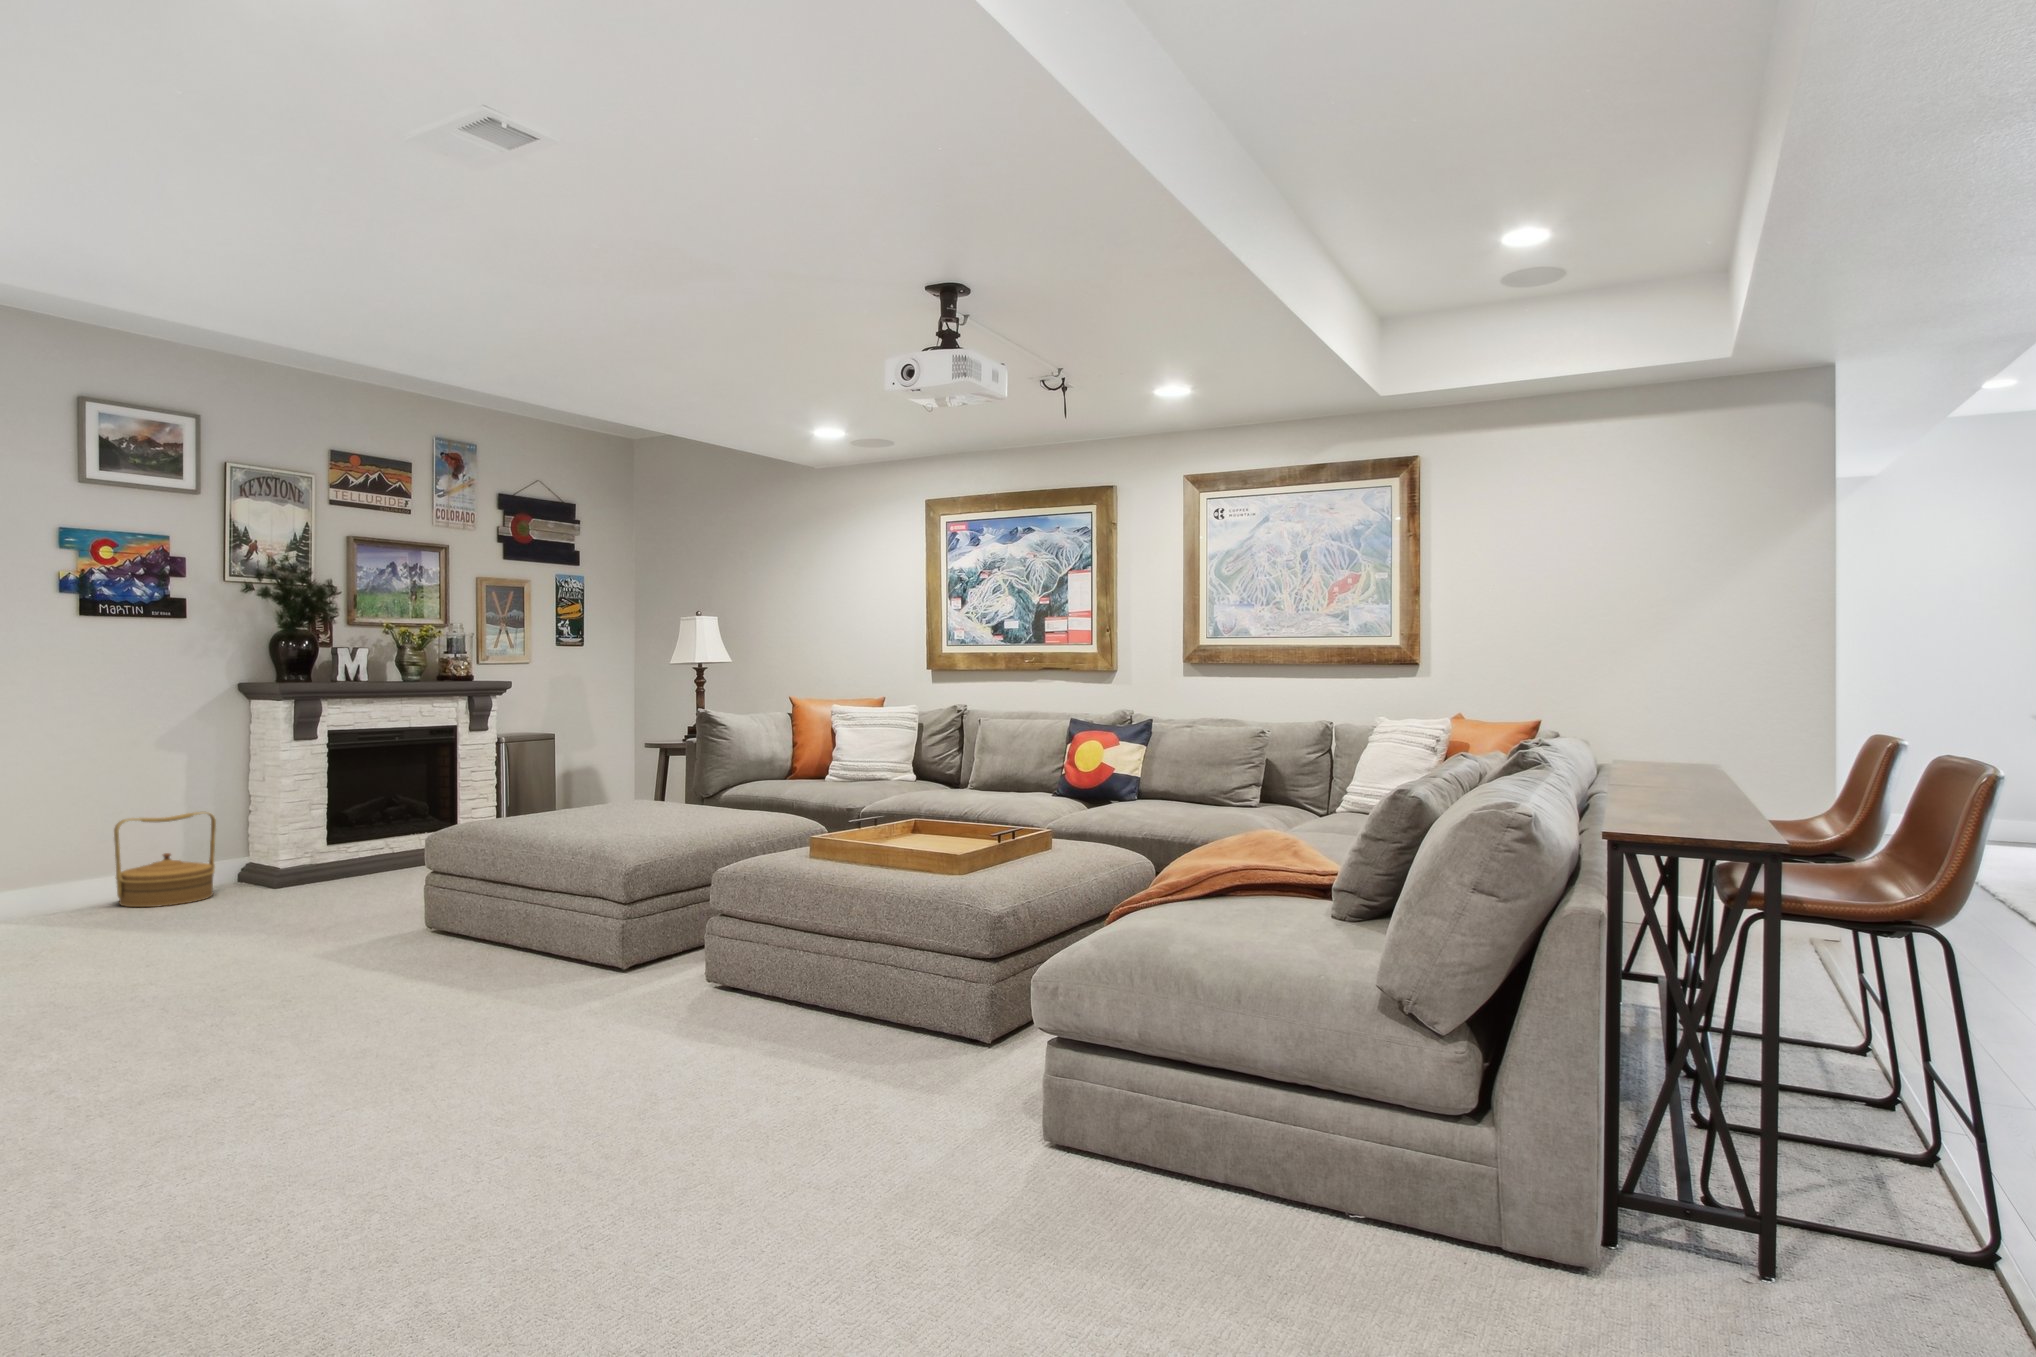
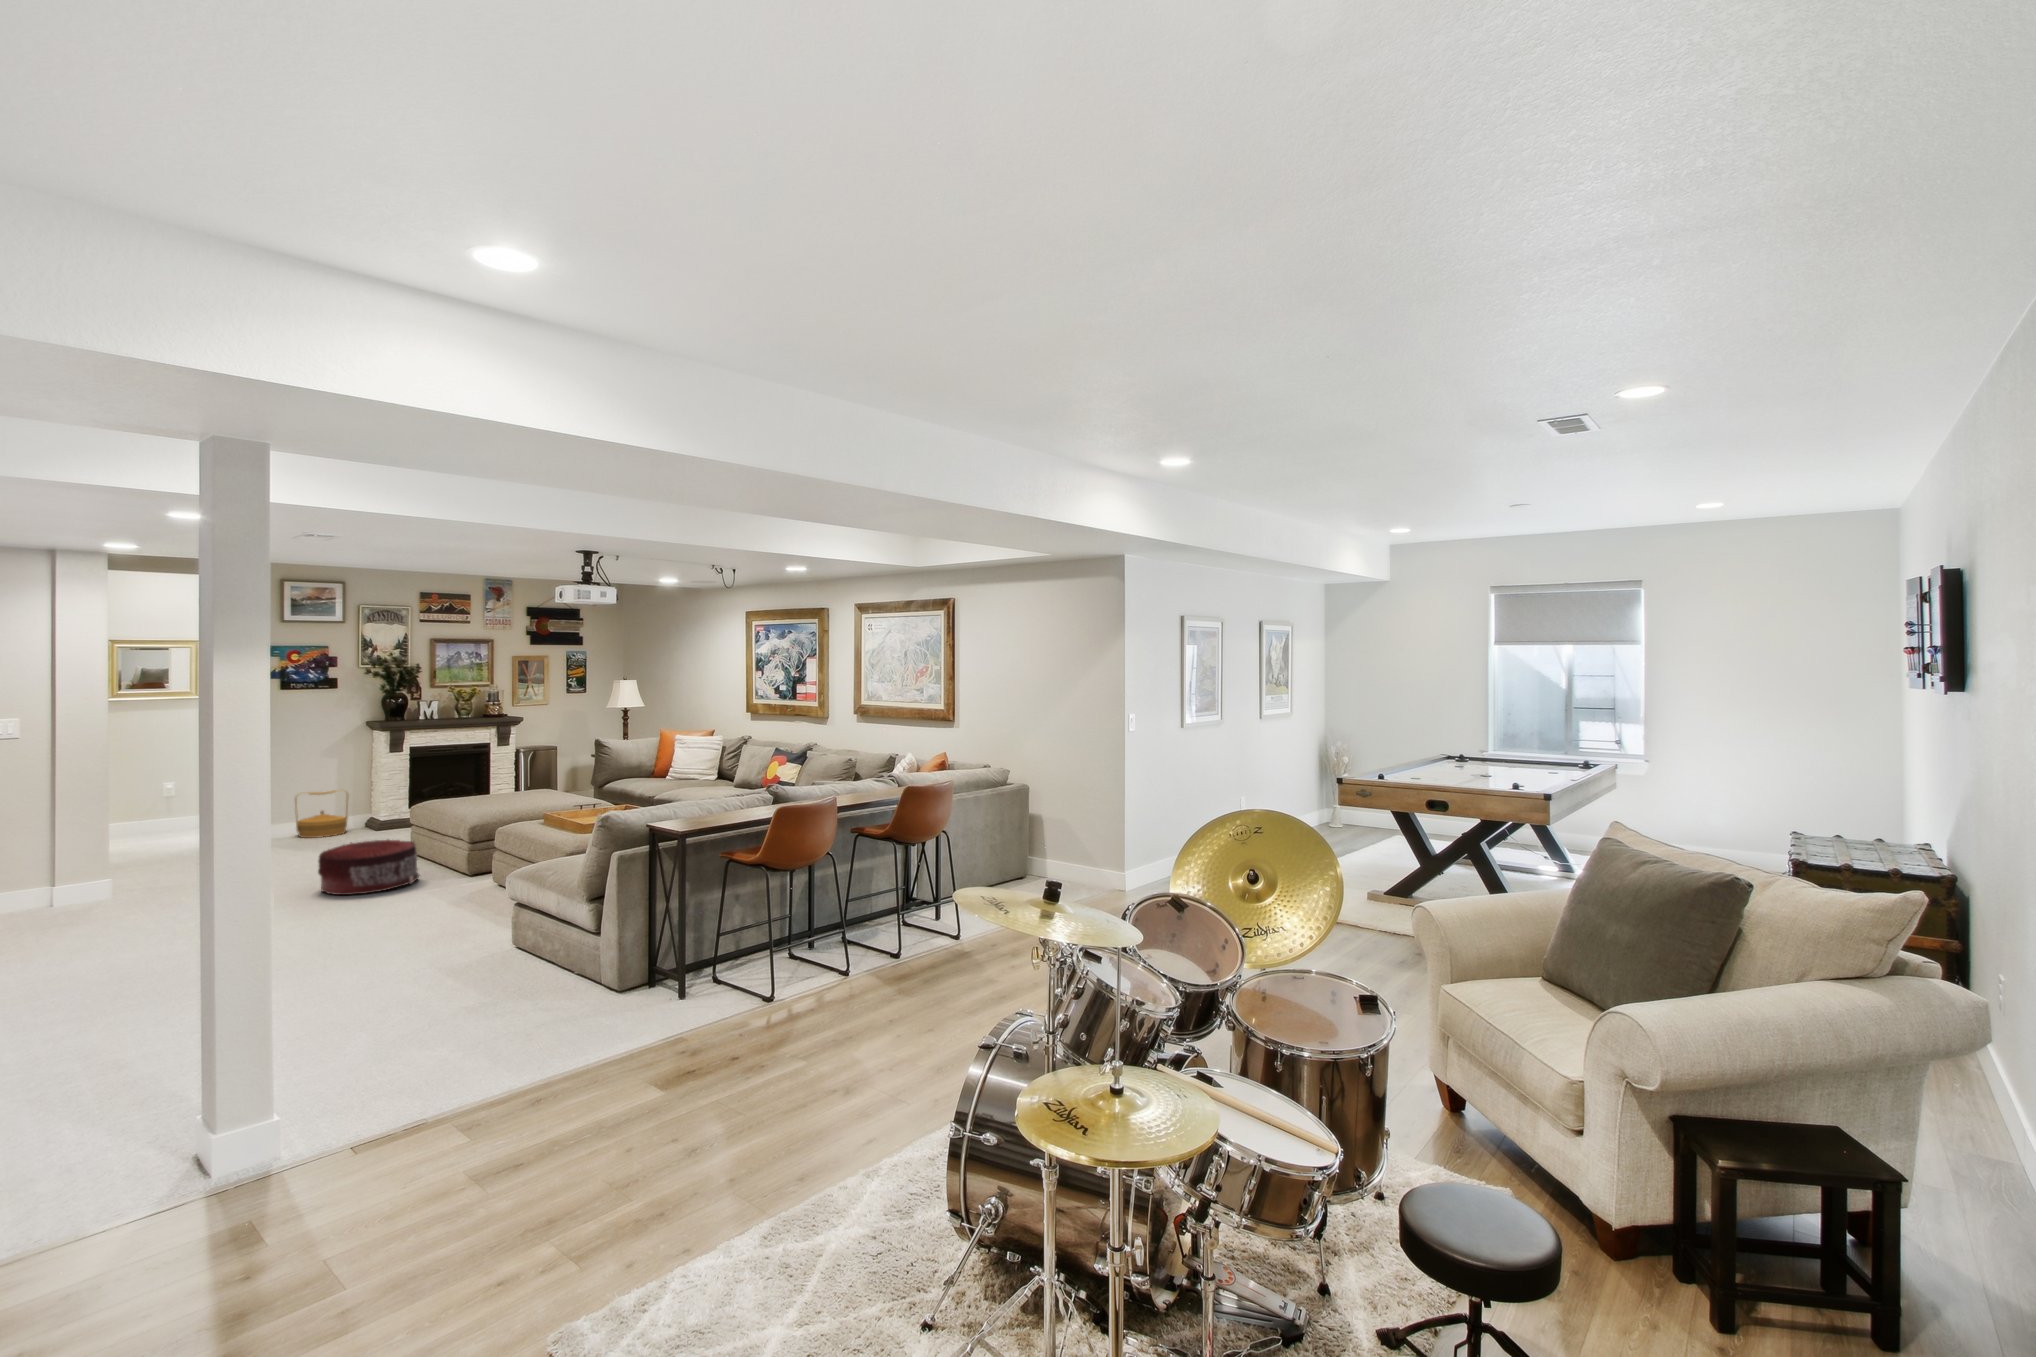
pouf: none [333,901,534,1031] -> present [318,840,419,895]

